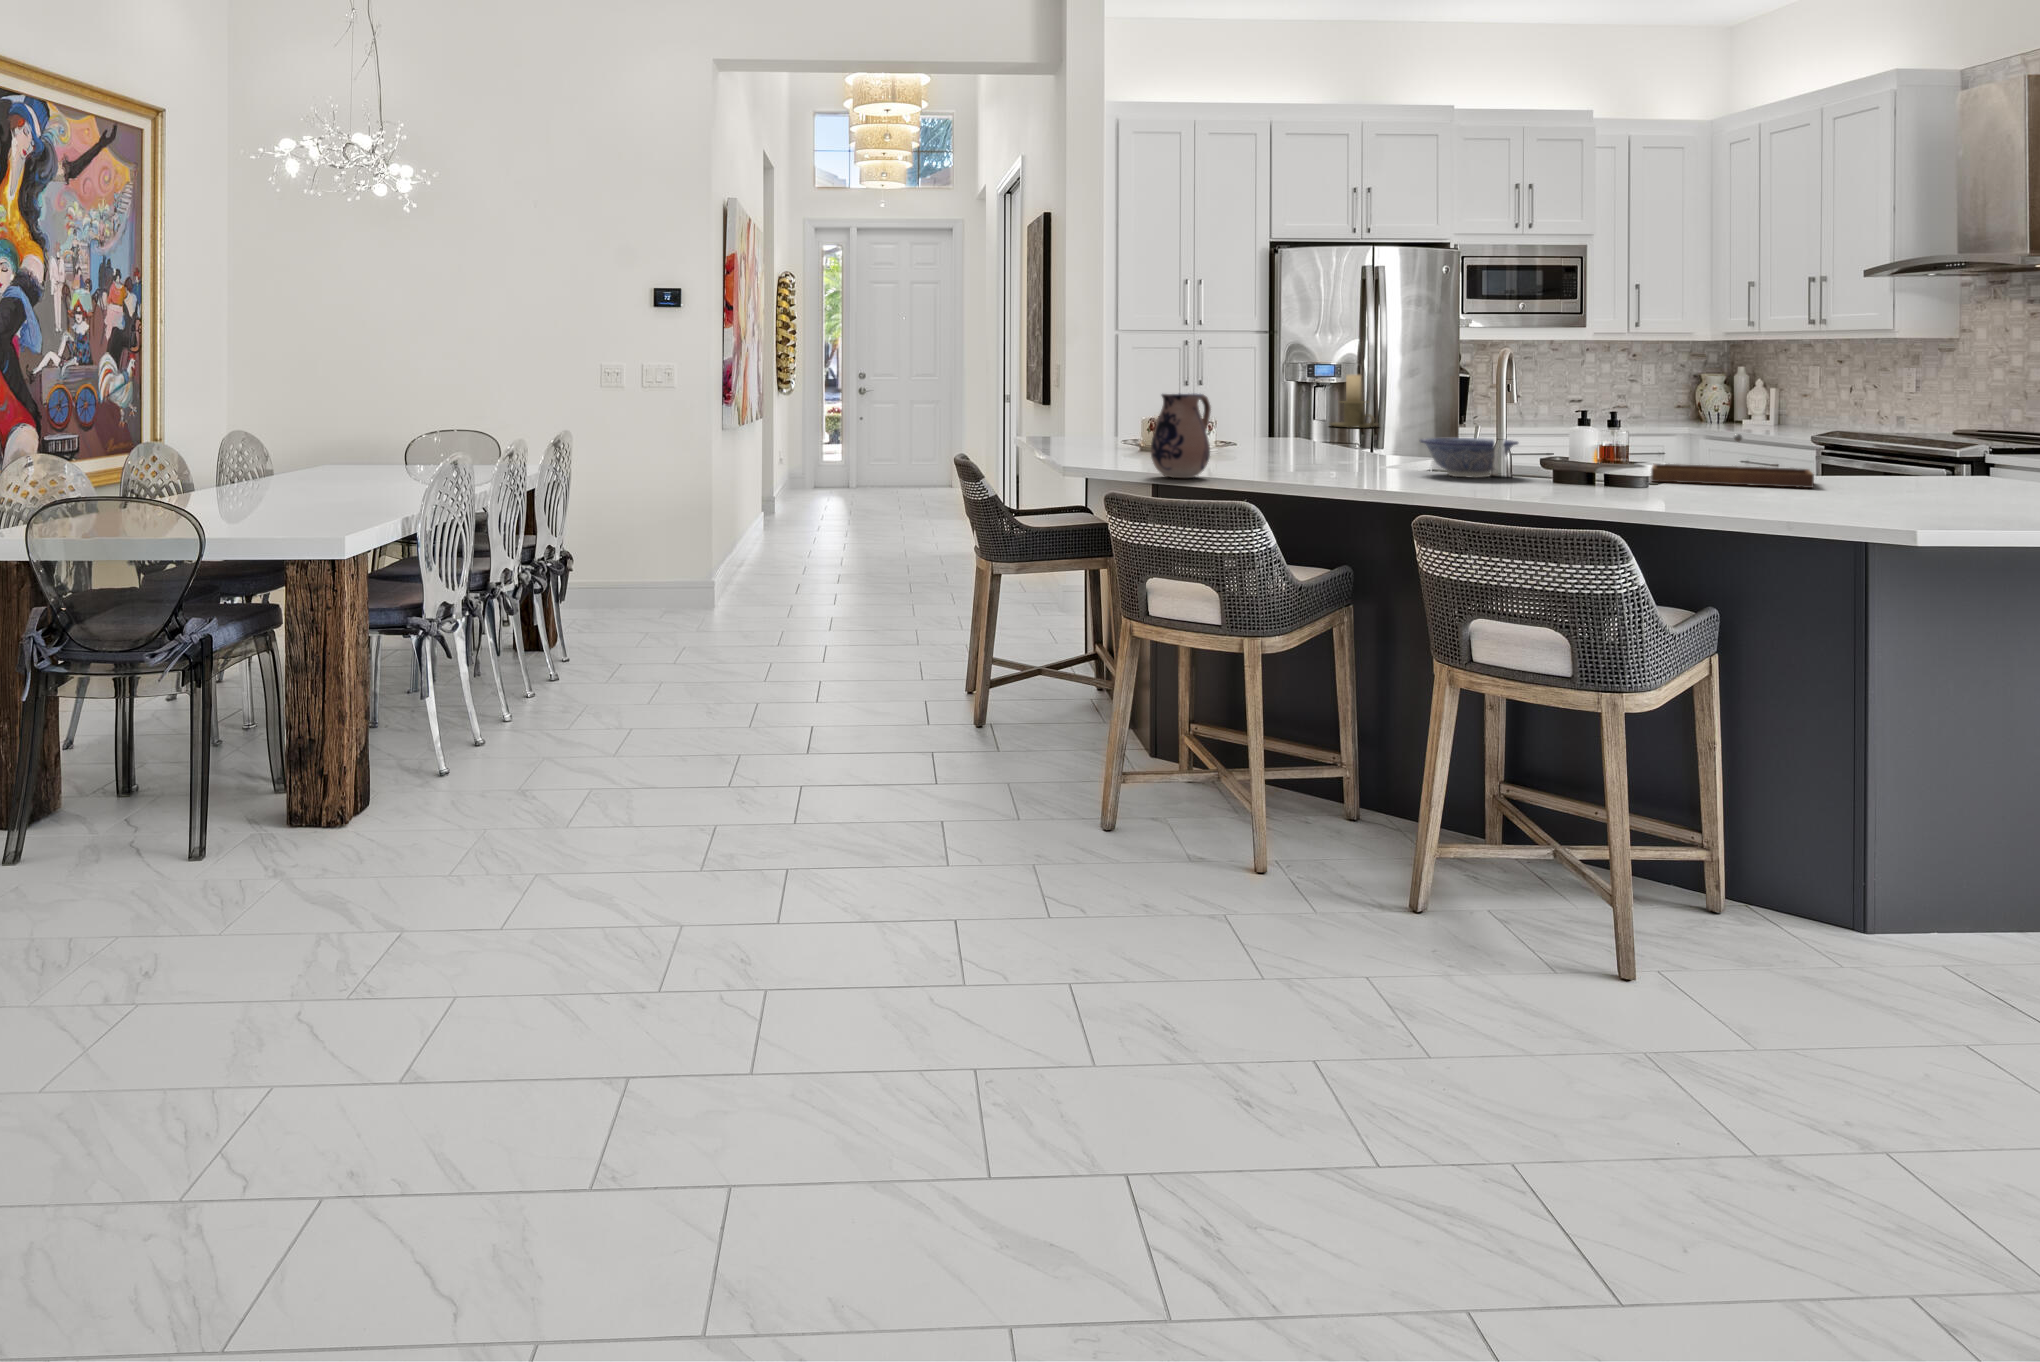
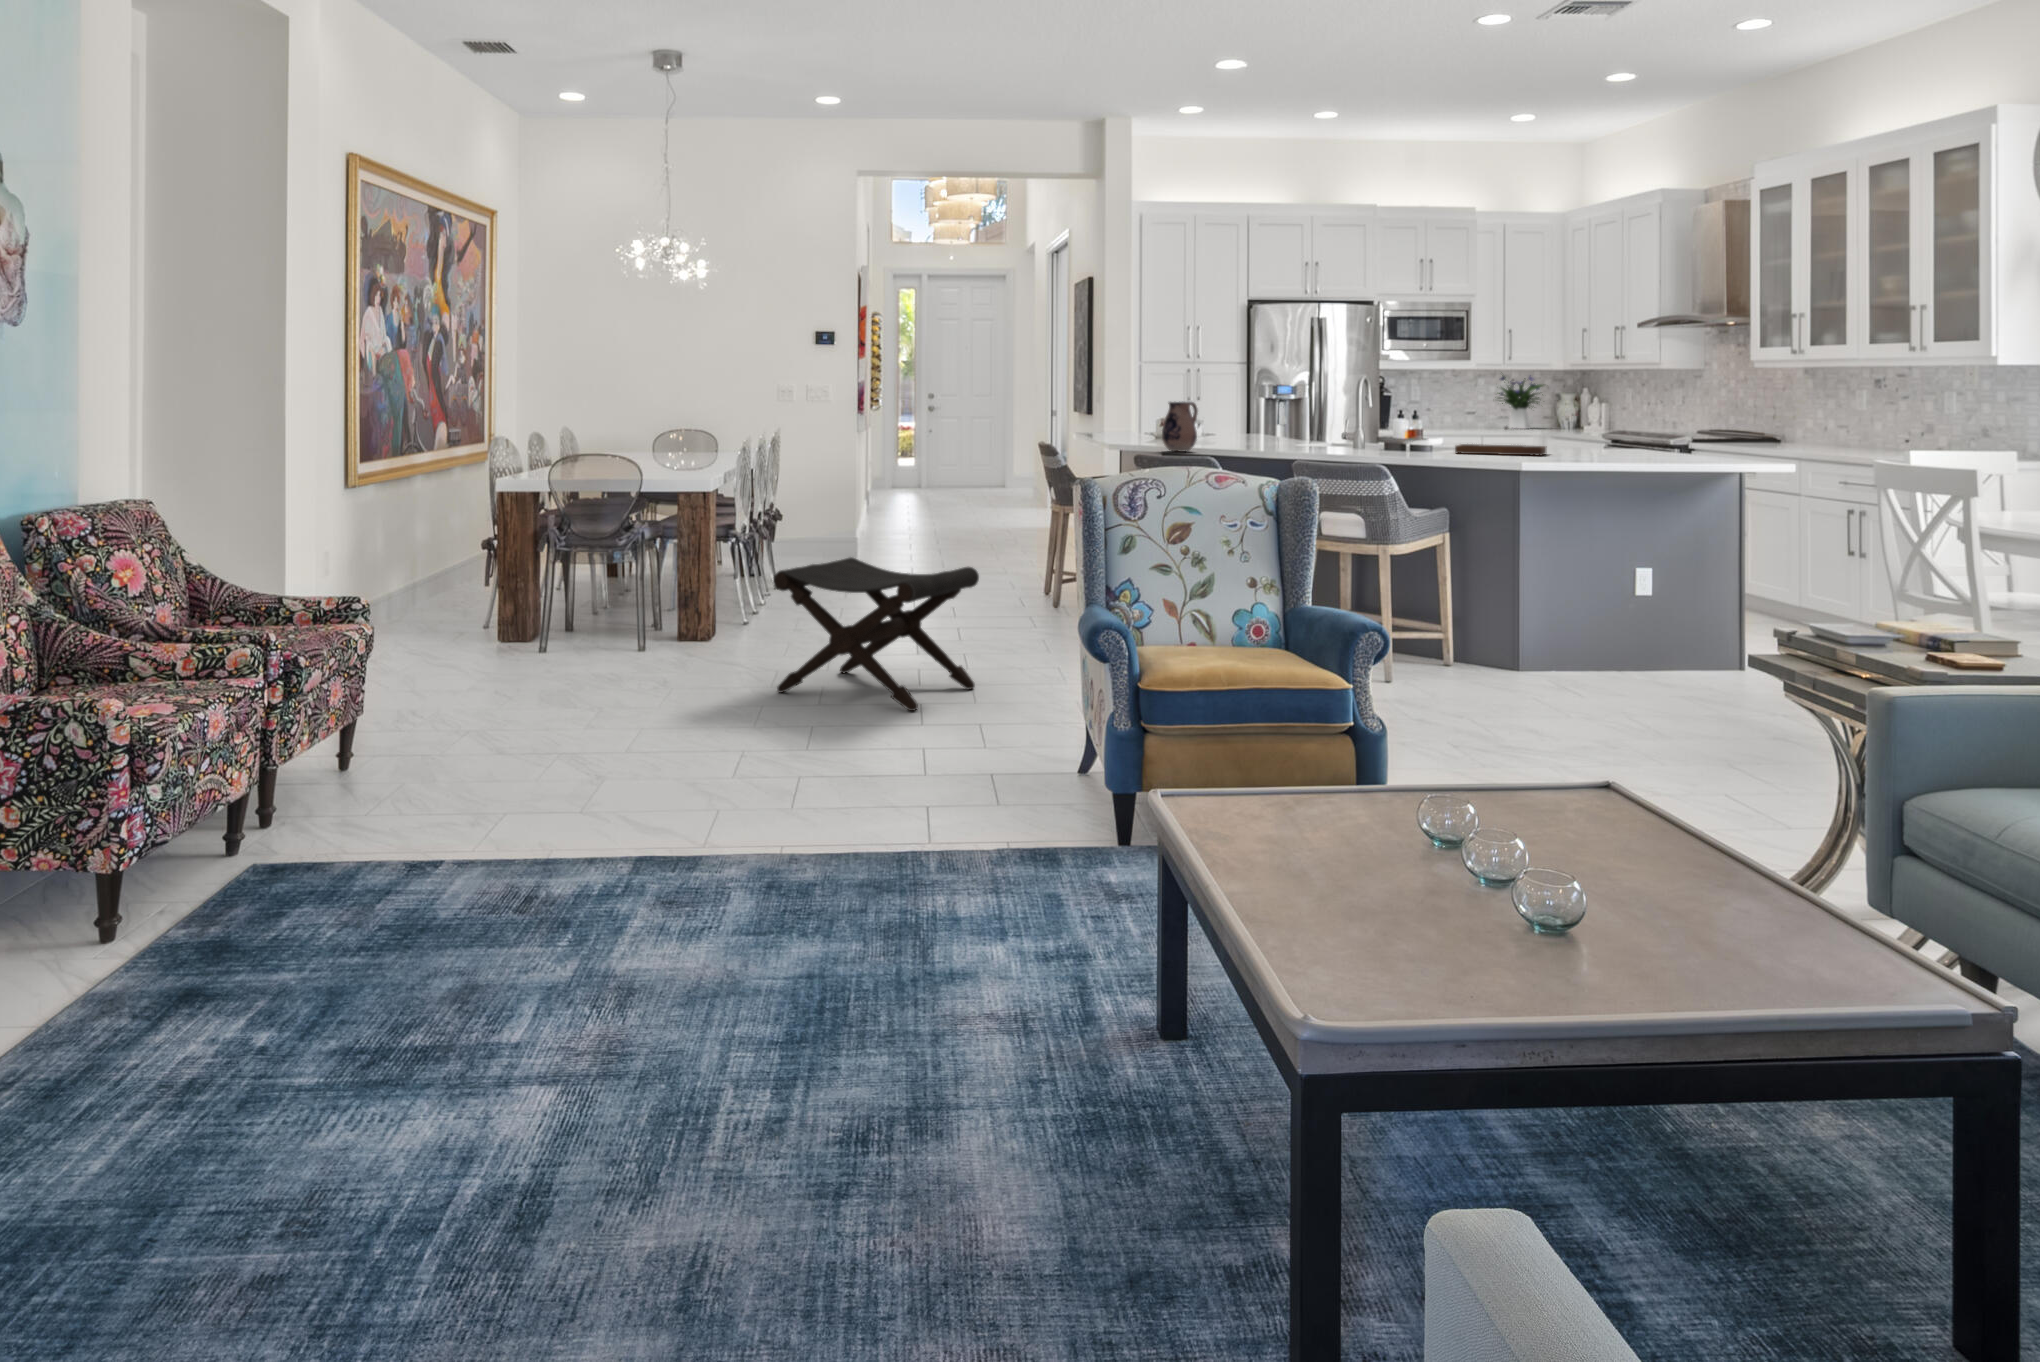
flower arrangement: none [1608,343,1691,423] -> present [1498,375,1543,429]
candle holder: present [1331,375,1377,428] -> none [1289,393,1326,431]
decorative bowl: present [1420,438,1518,478] -> none [1323,429,1380,452]
footstool: none [339,708,780,1108] -> present [773,557,979,711]

